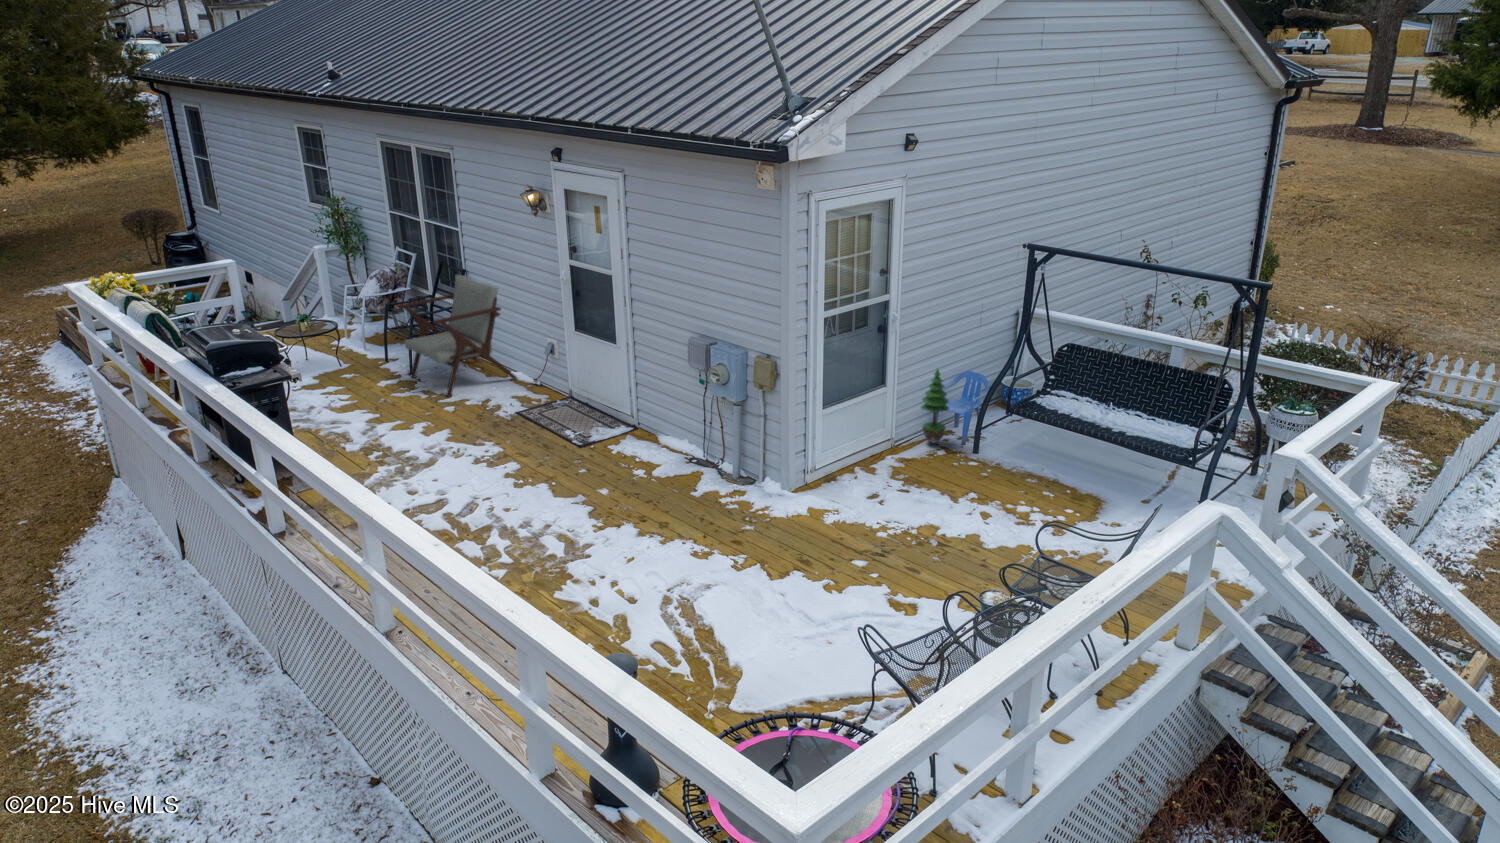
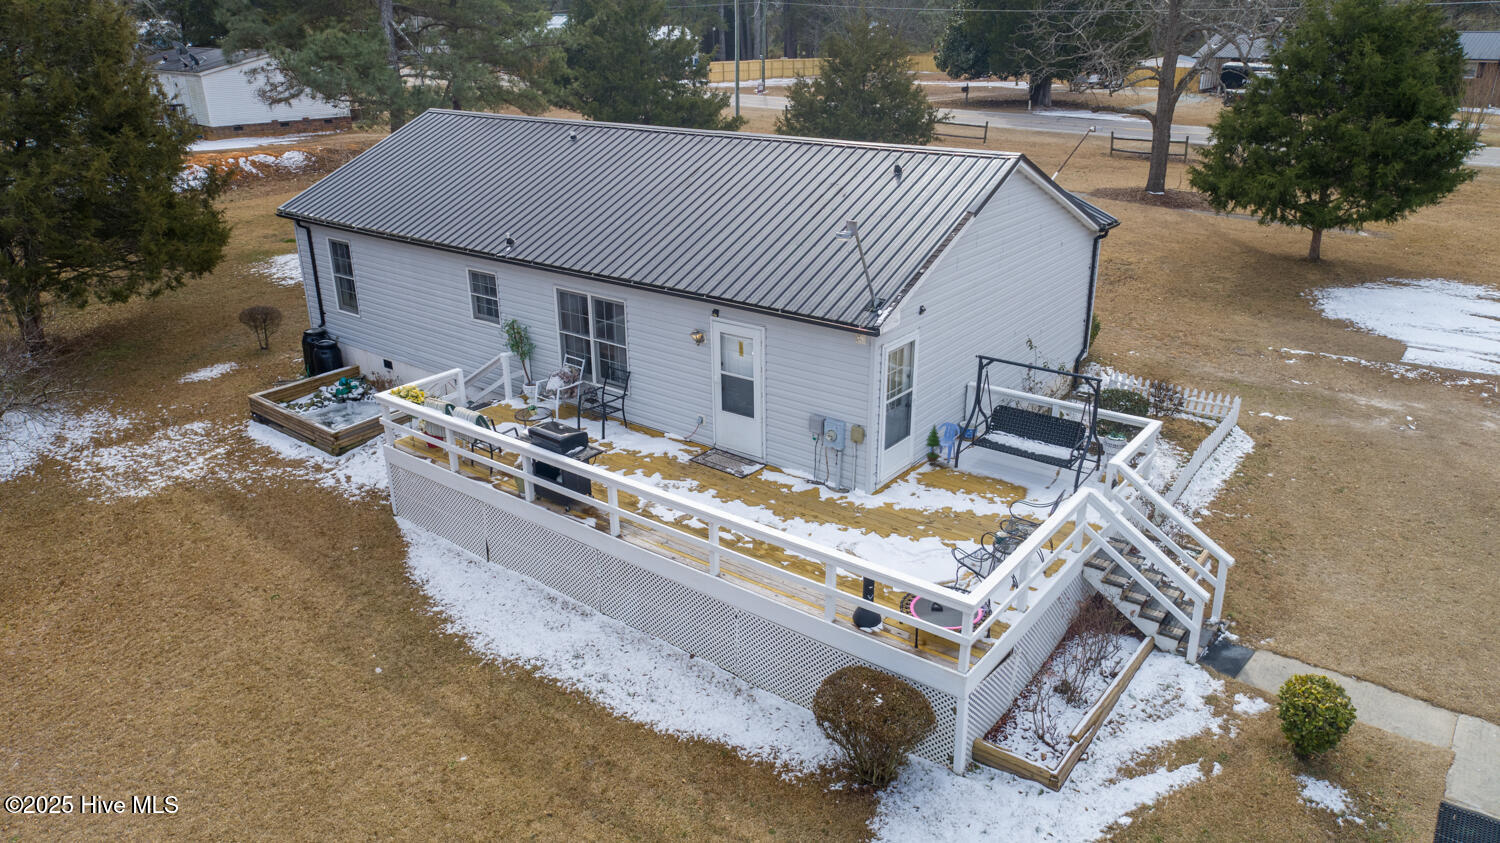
lounge chair: present [397,275,517,397] -> none [601,376,674,453]

